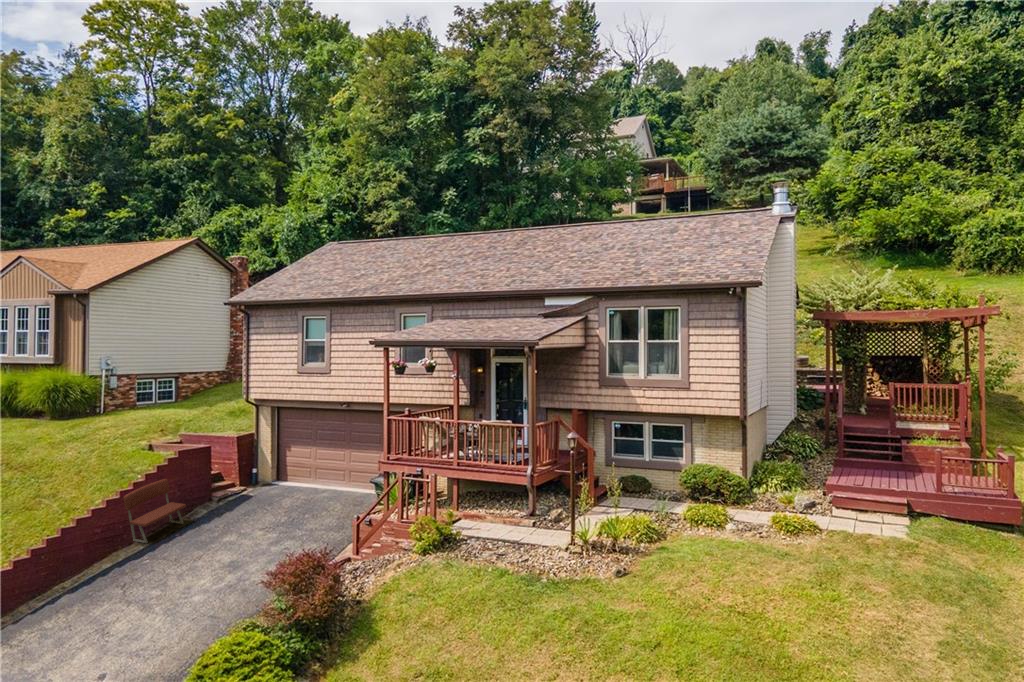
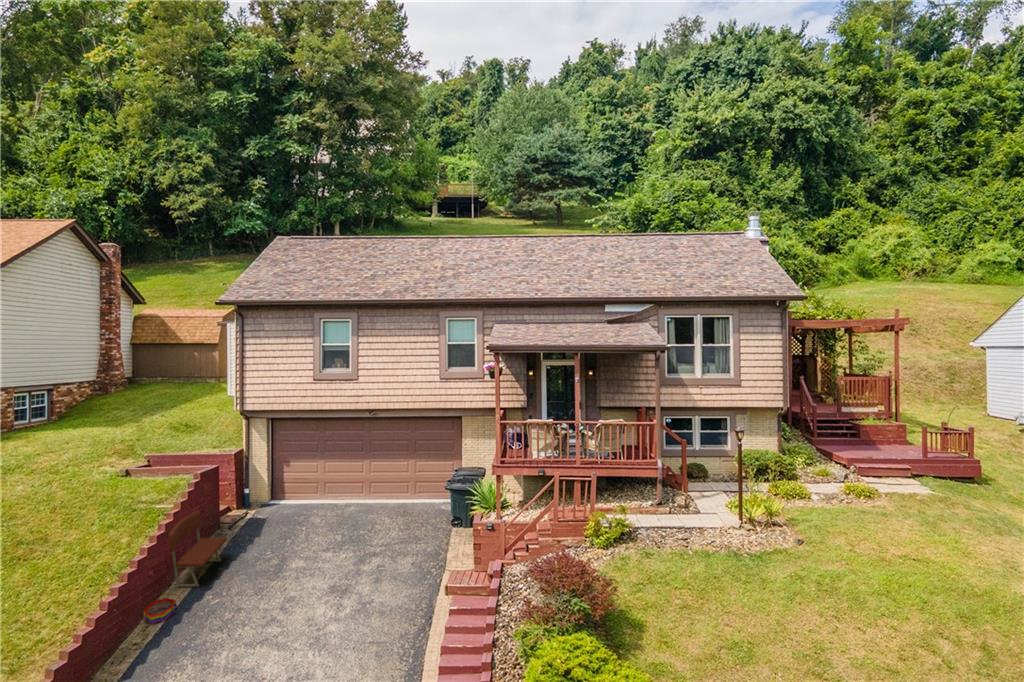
storage bin: none [84,549,114,570] -> present [144,598,177,624]

